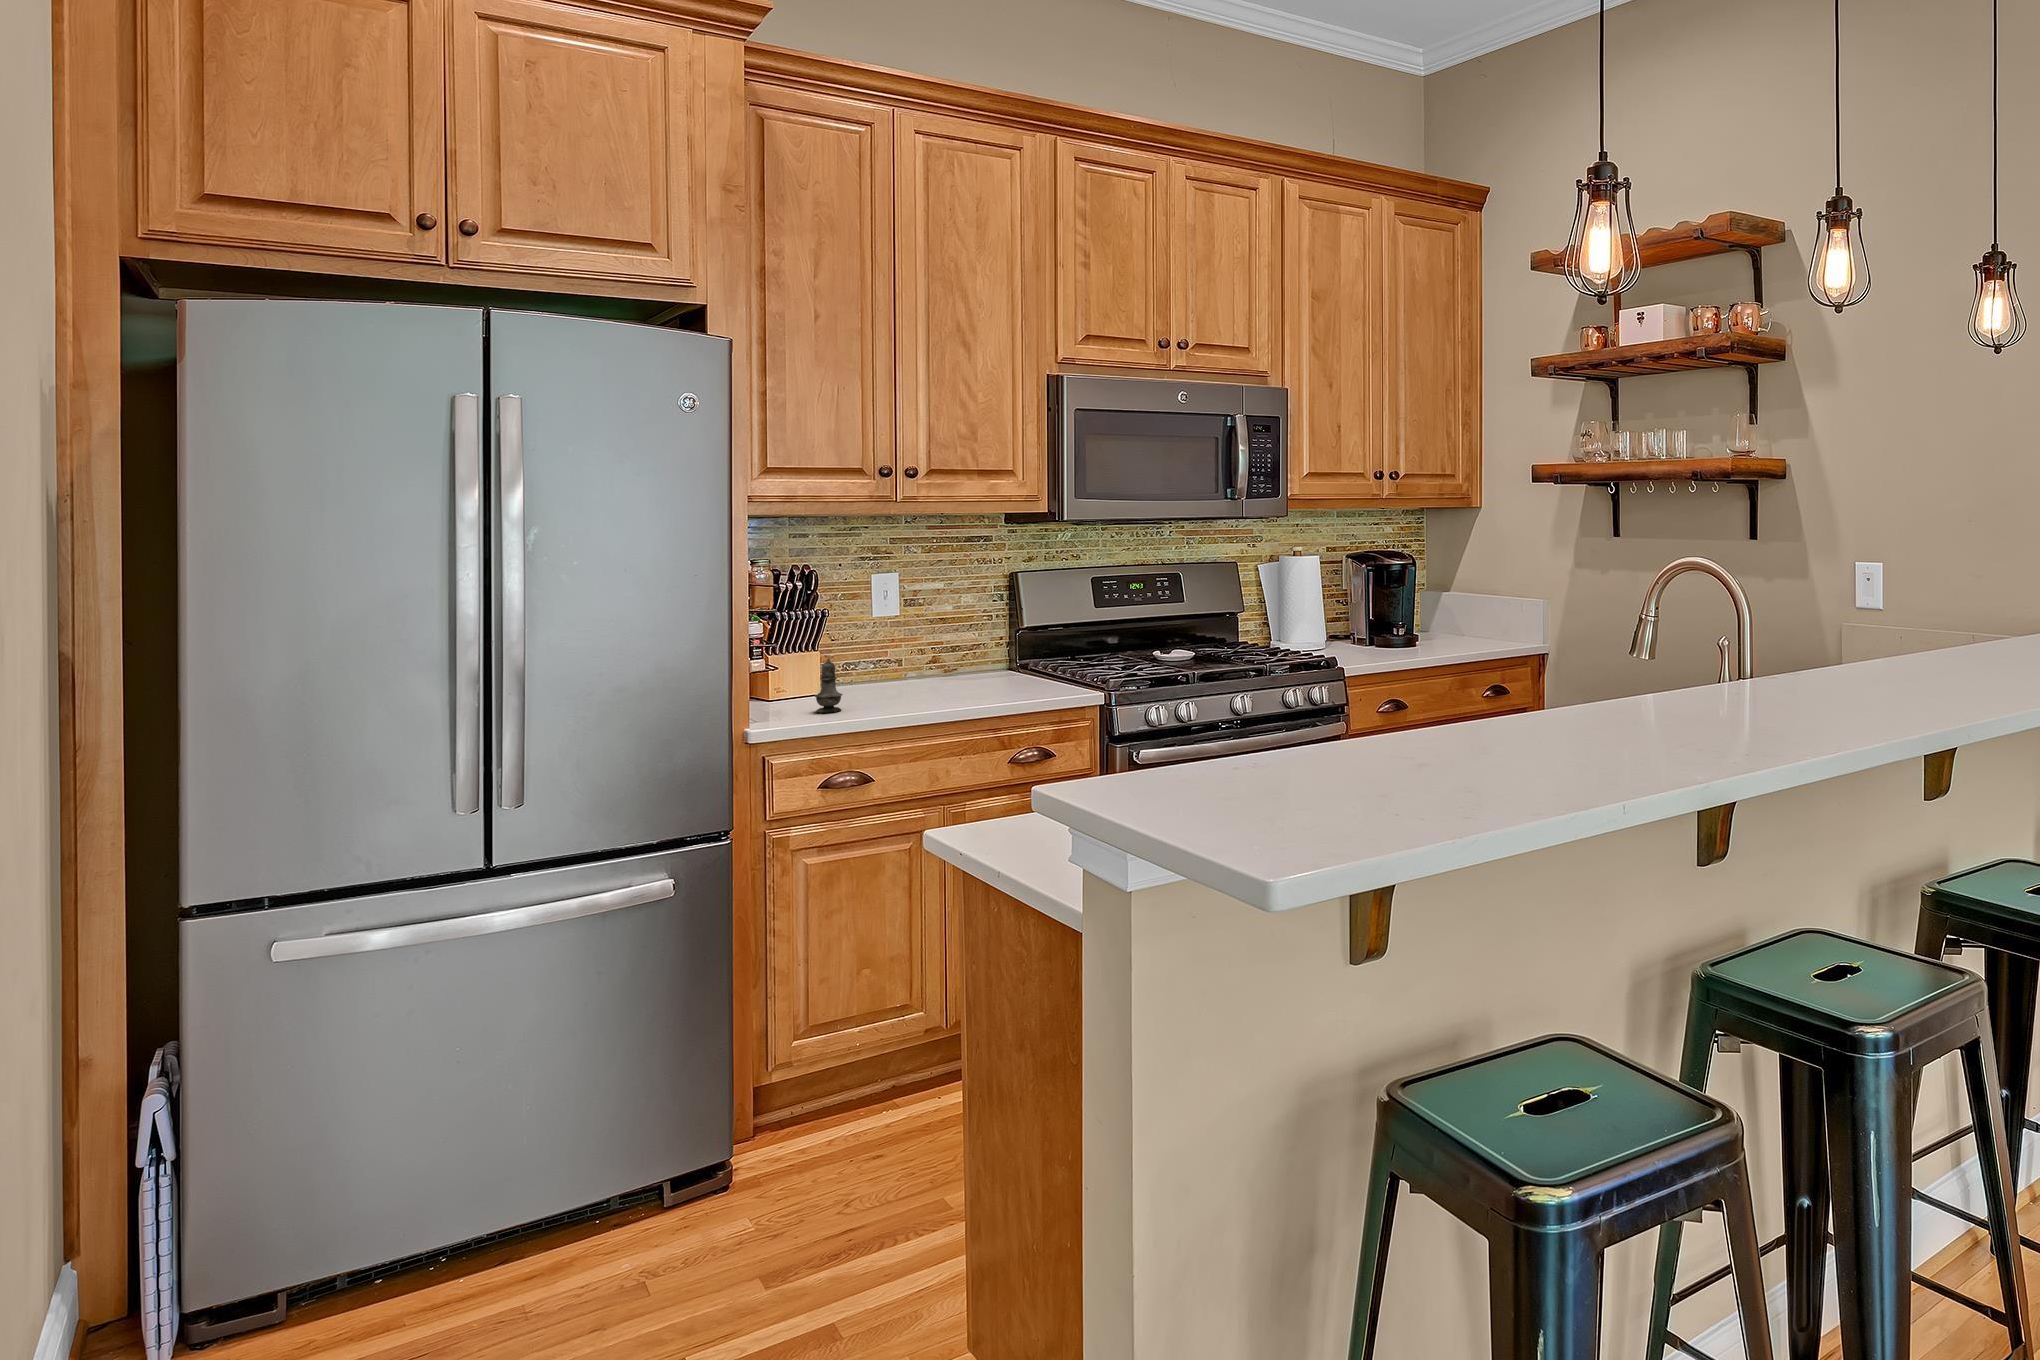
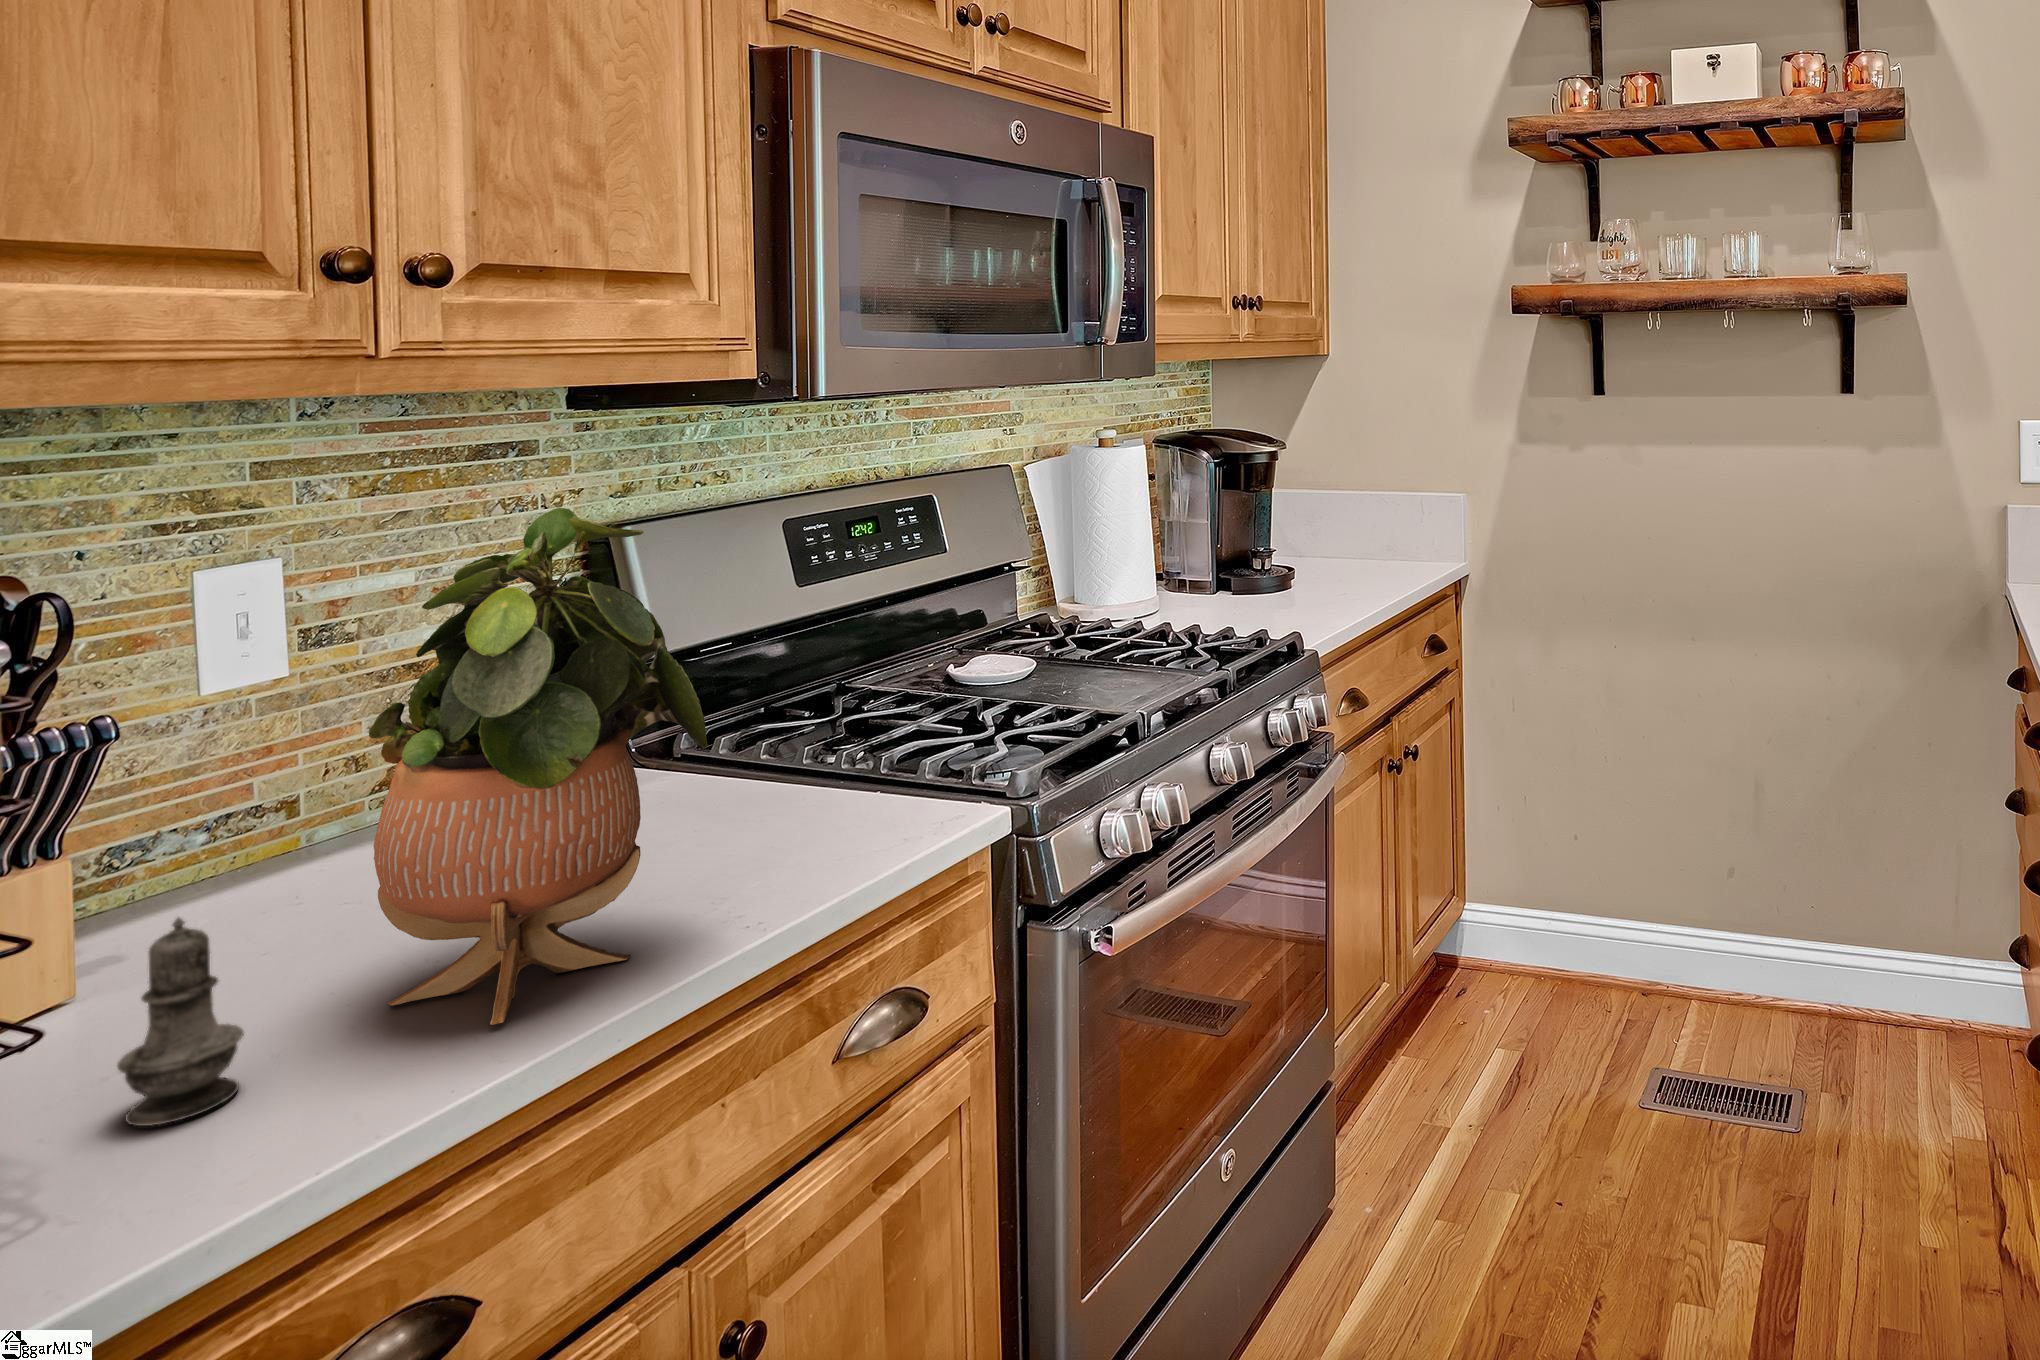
potted plant: none [878,552,971,708] -> present [369,507,707,1025]

